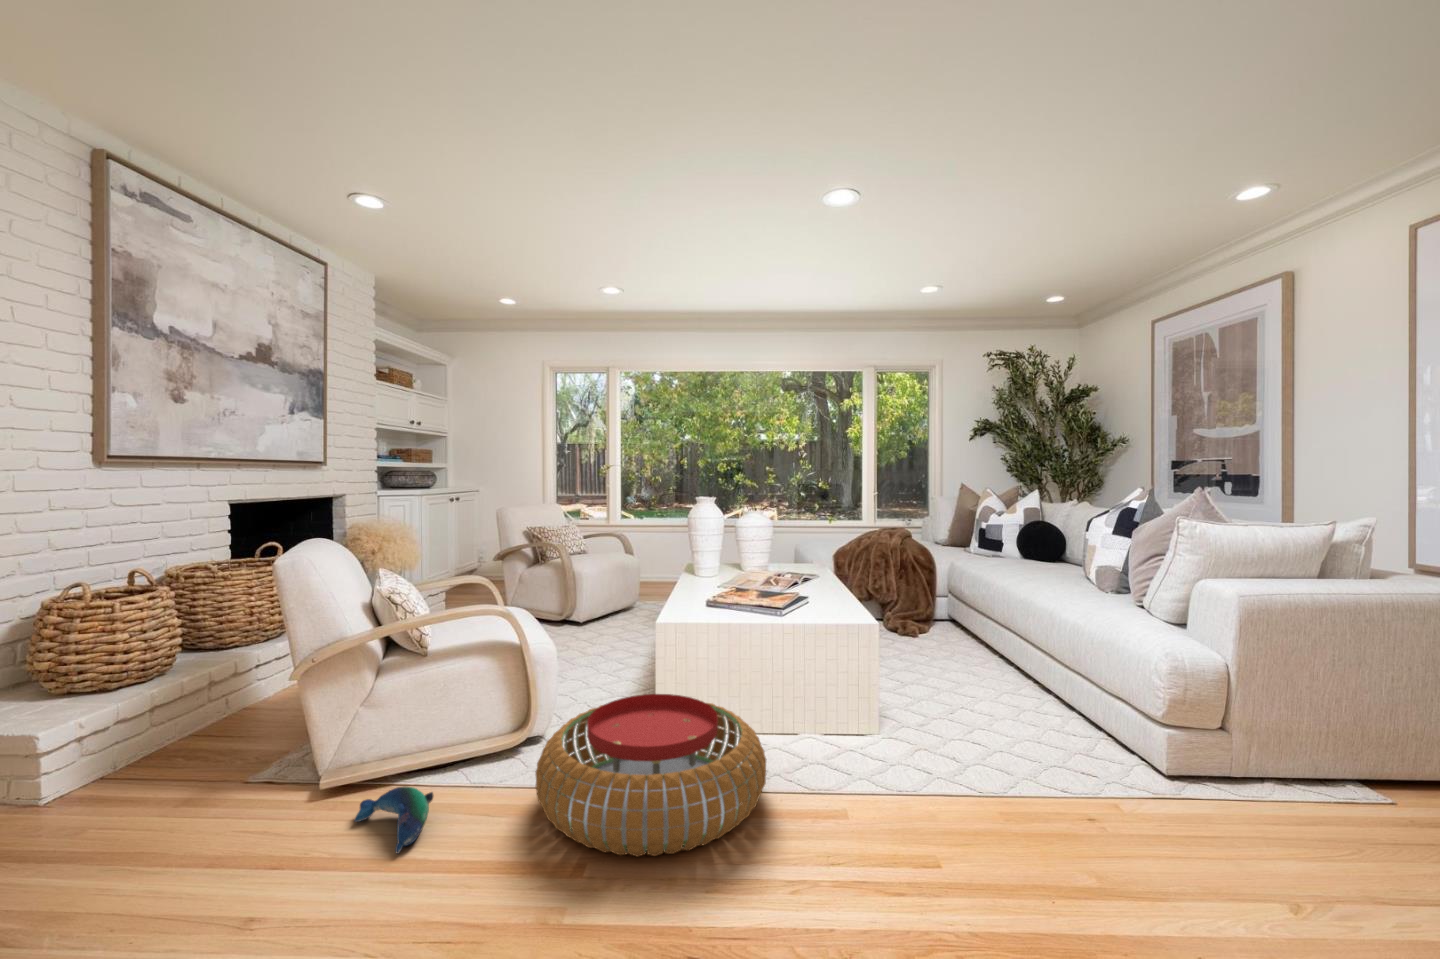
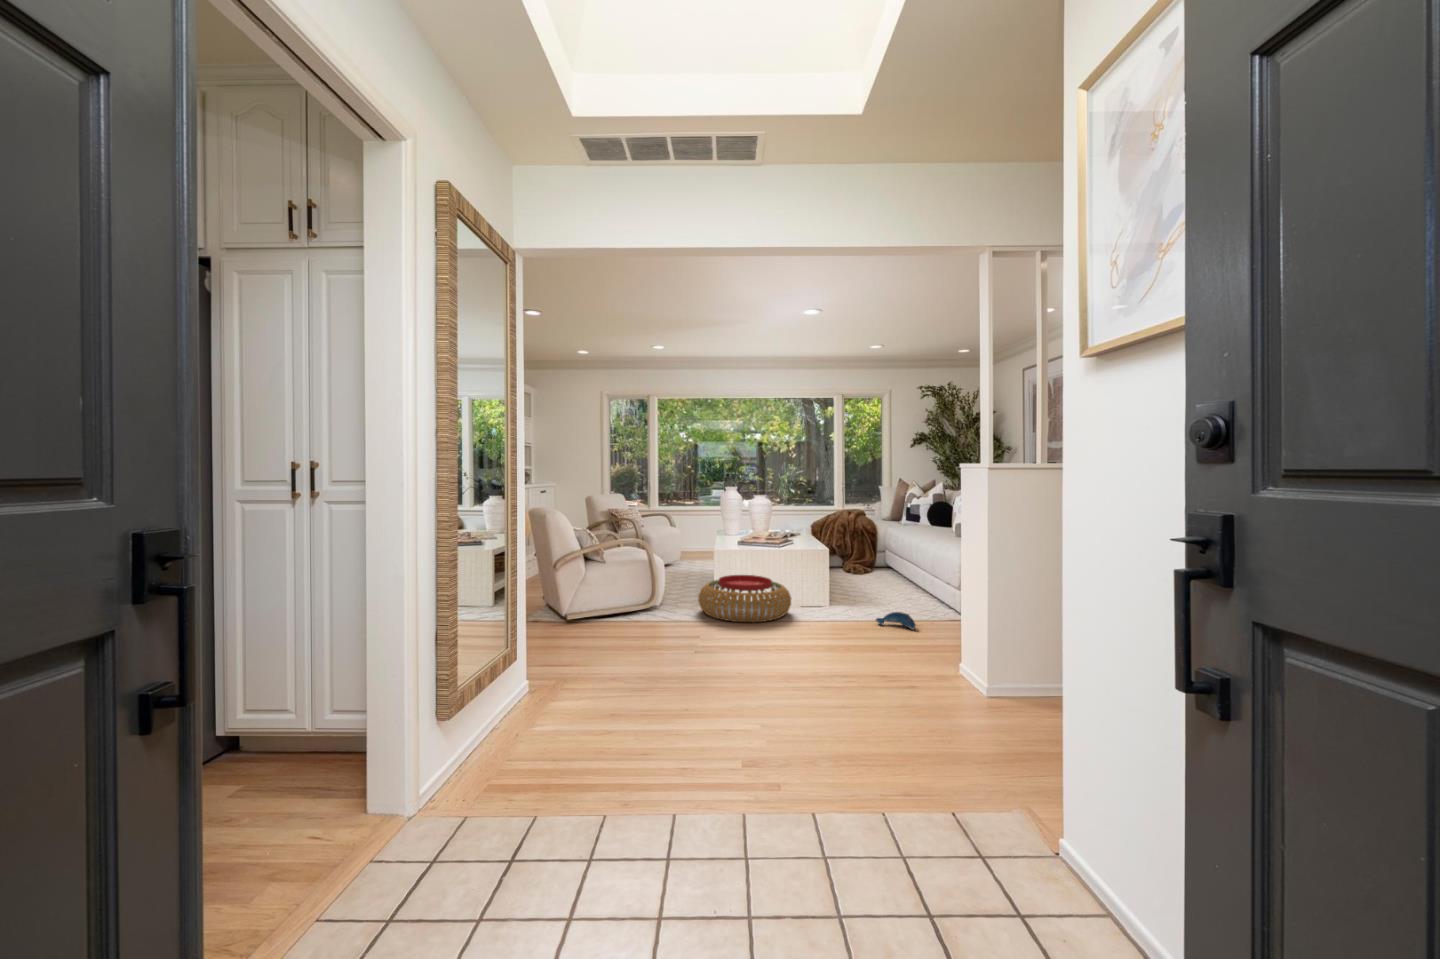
plush toy: present [354,786,433,853] -> present [876,612,916,630]

